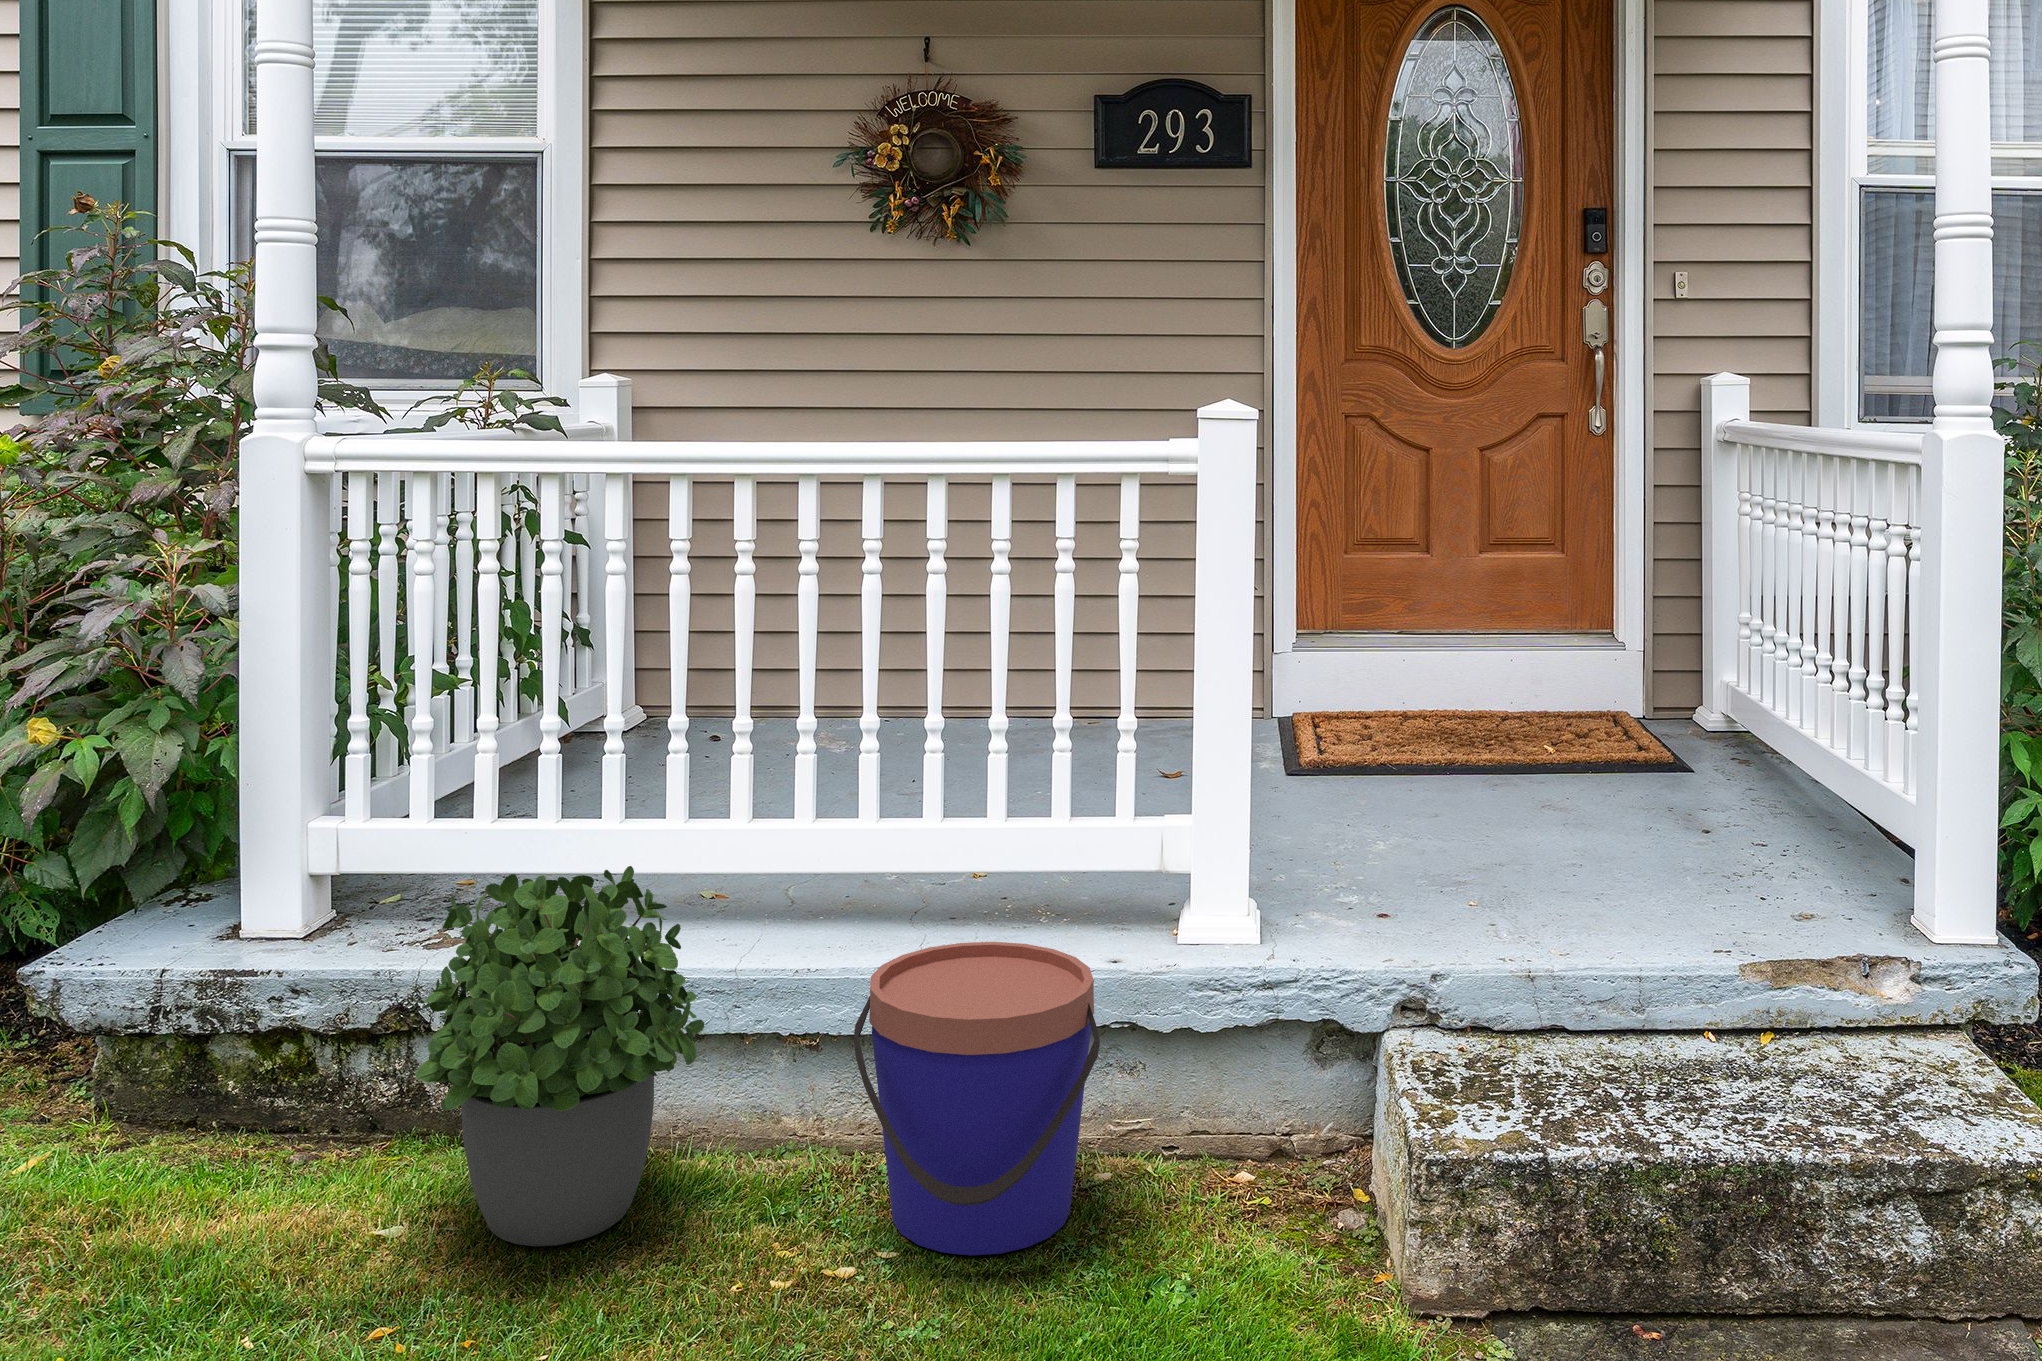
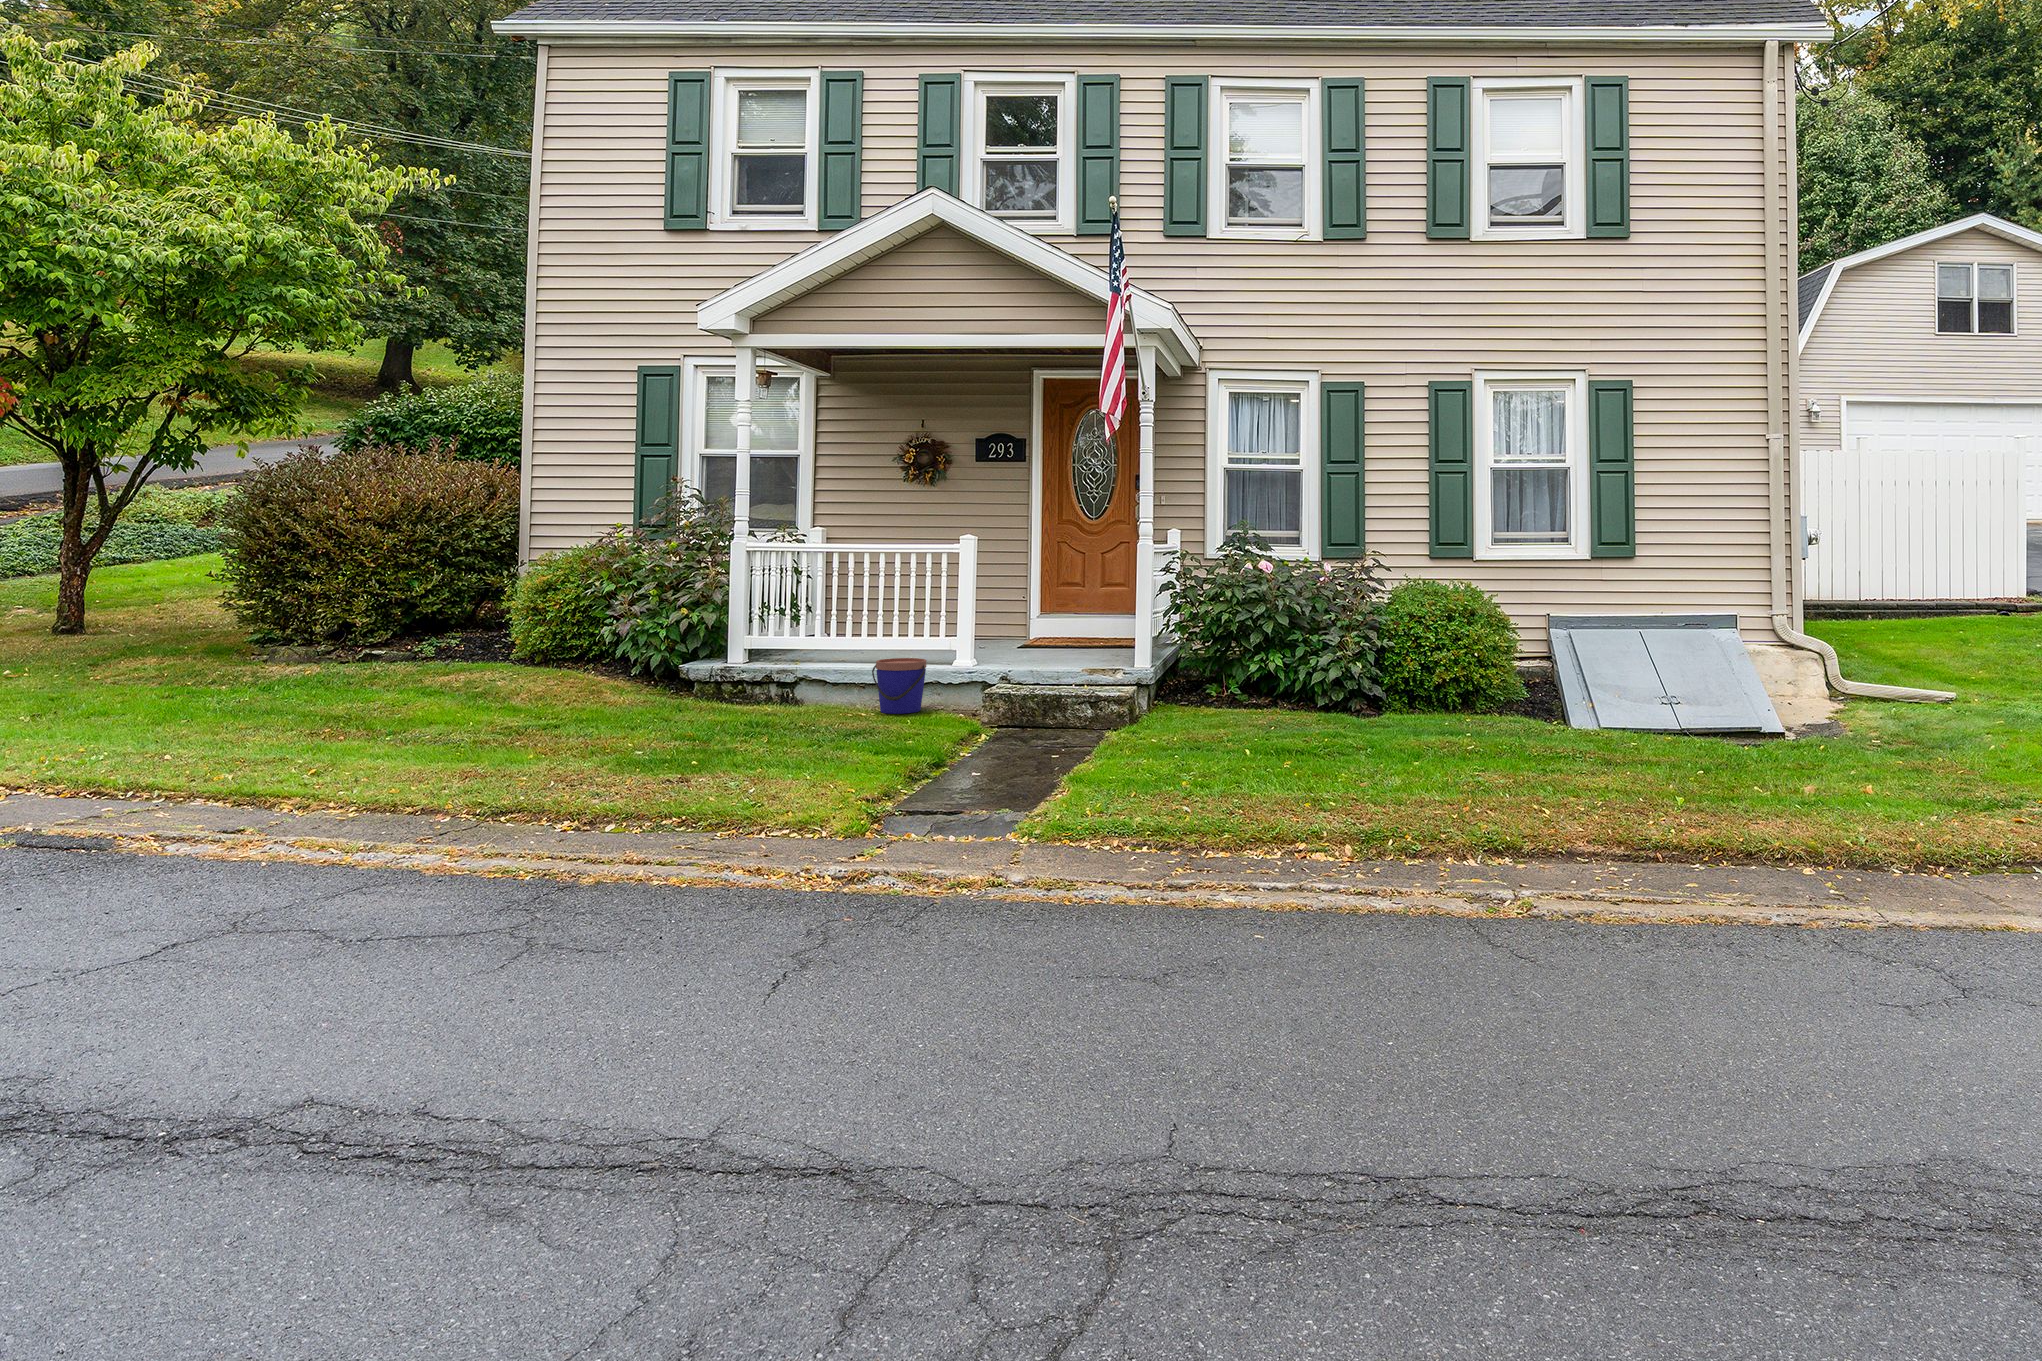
potted plant: present [415,866,704,1247] -> none [778,636,840,712]

